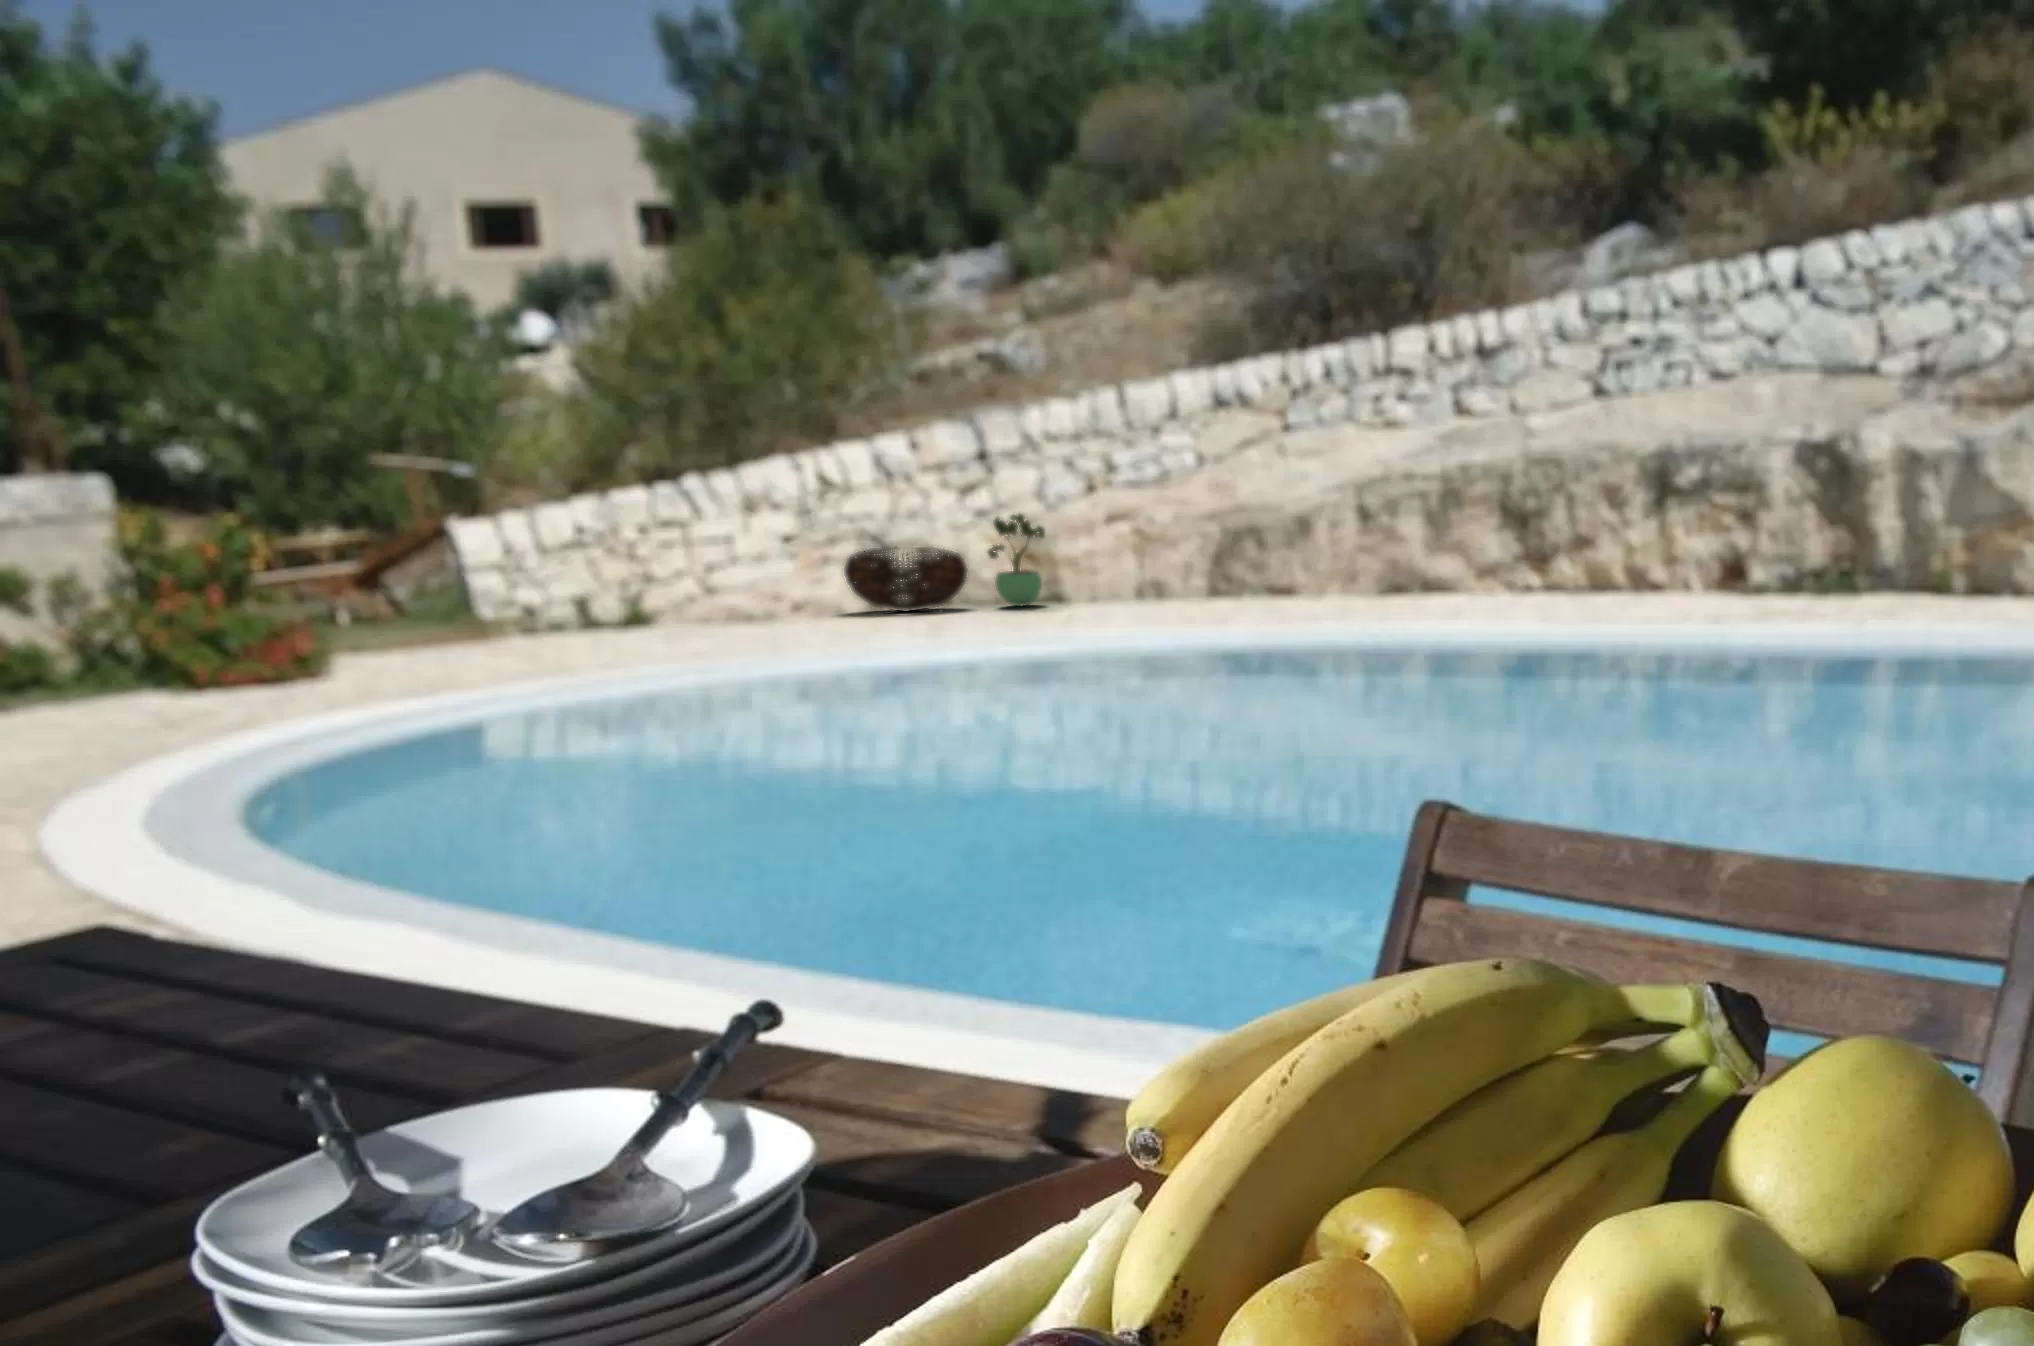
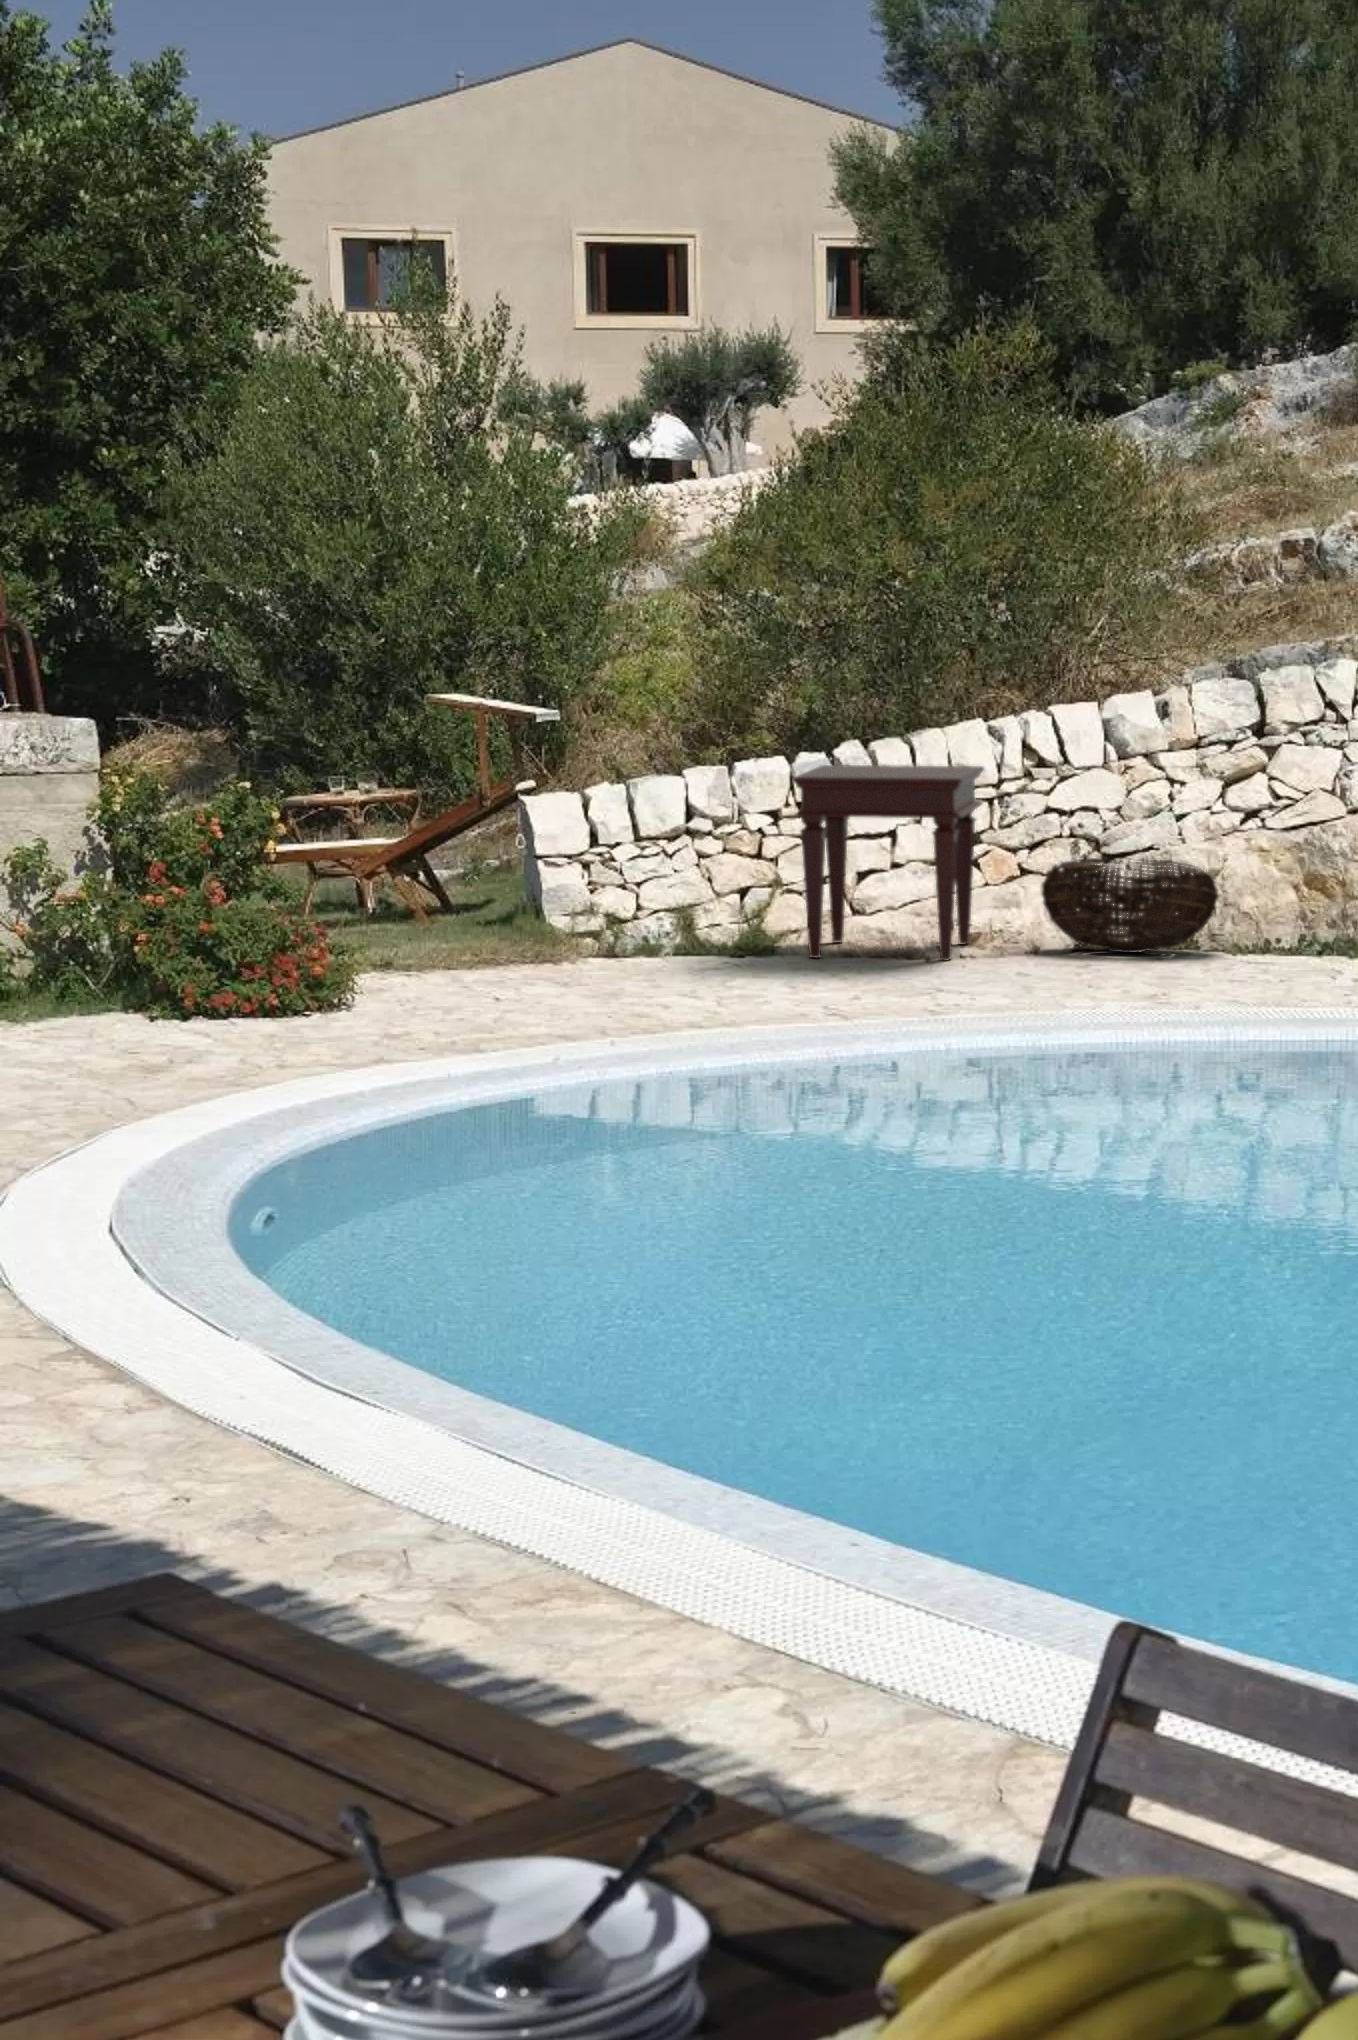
side table: none [651,489,797,627] -> present [792,765,984,960]
potted plant: present [988,514,1045,606] -> none [1248,816,1339,955]

